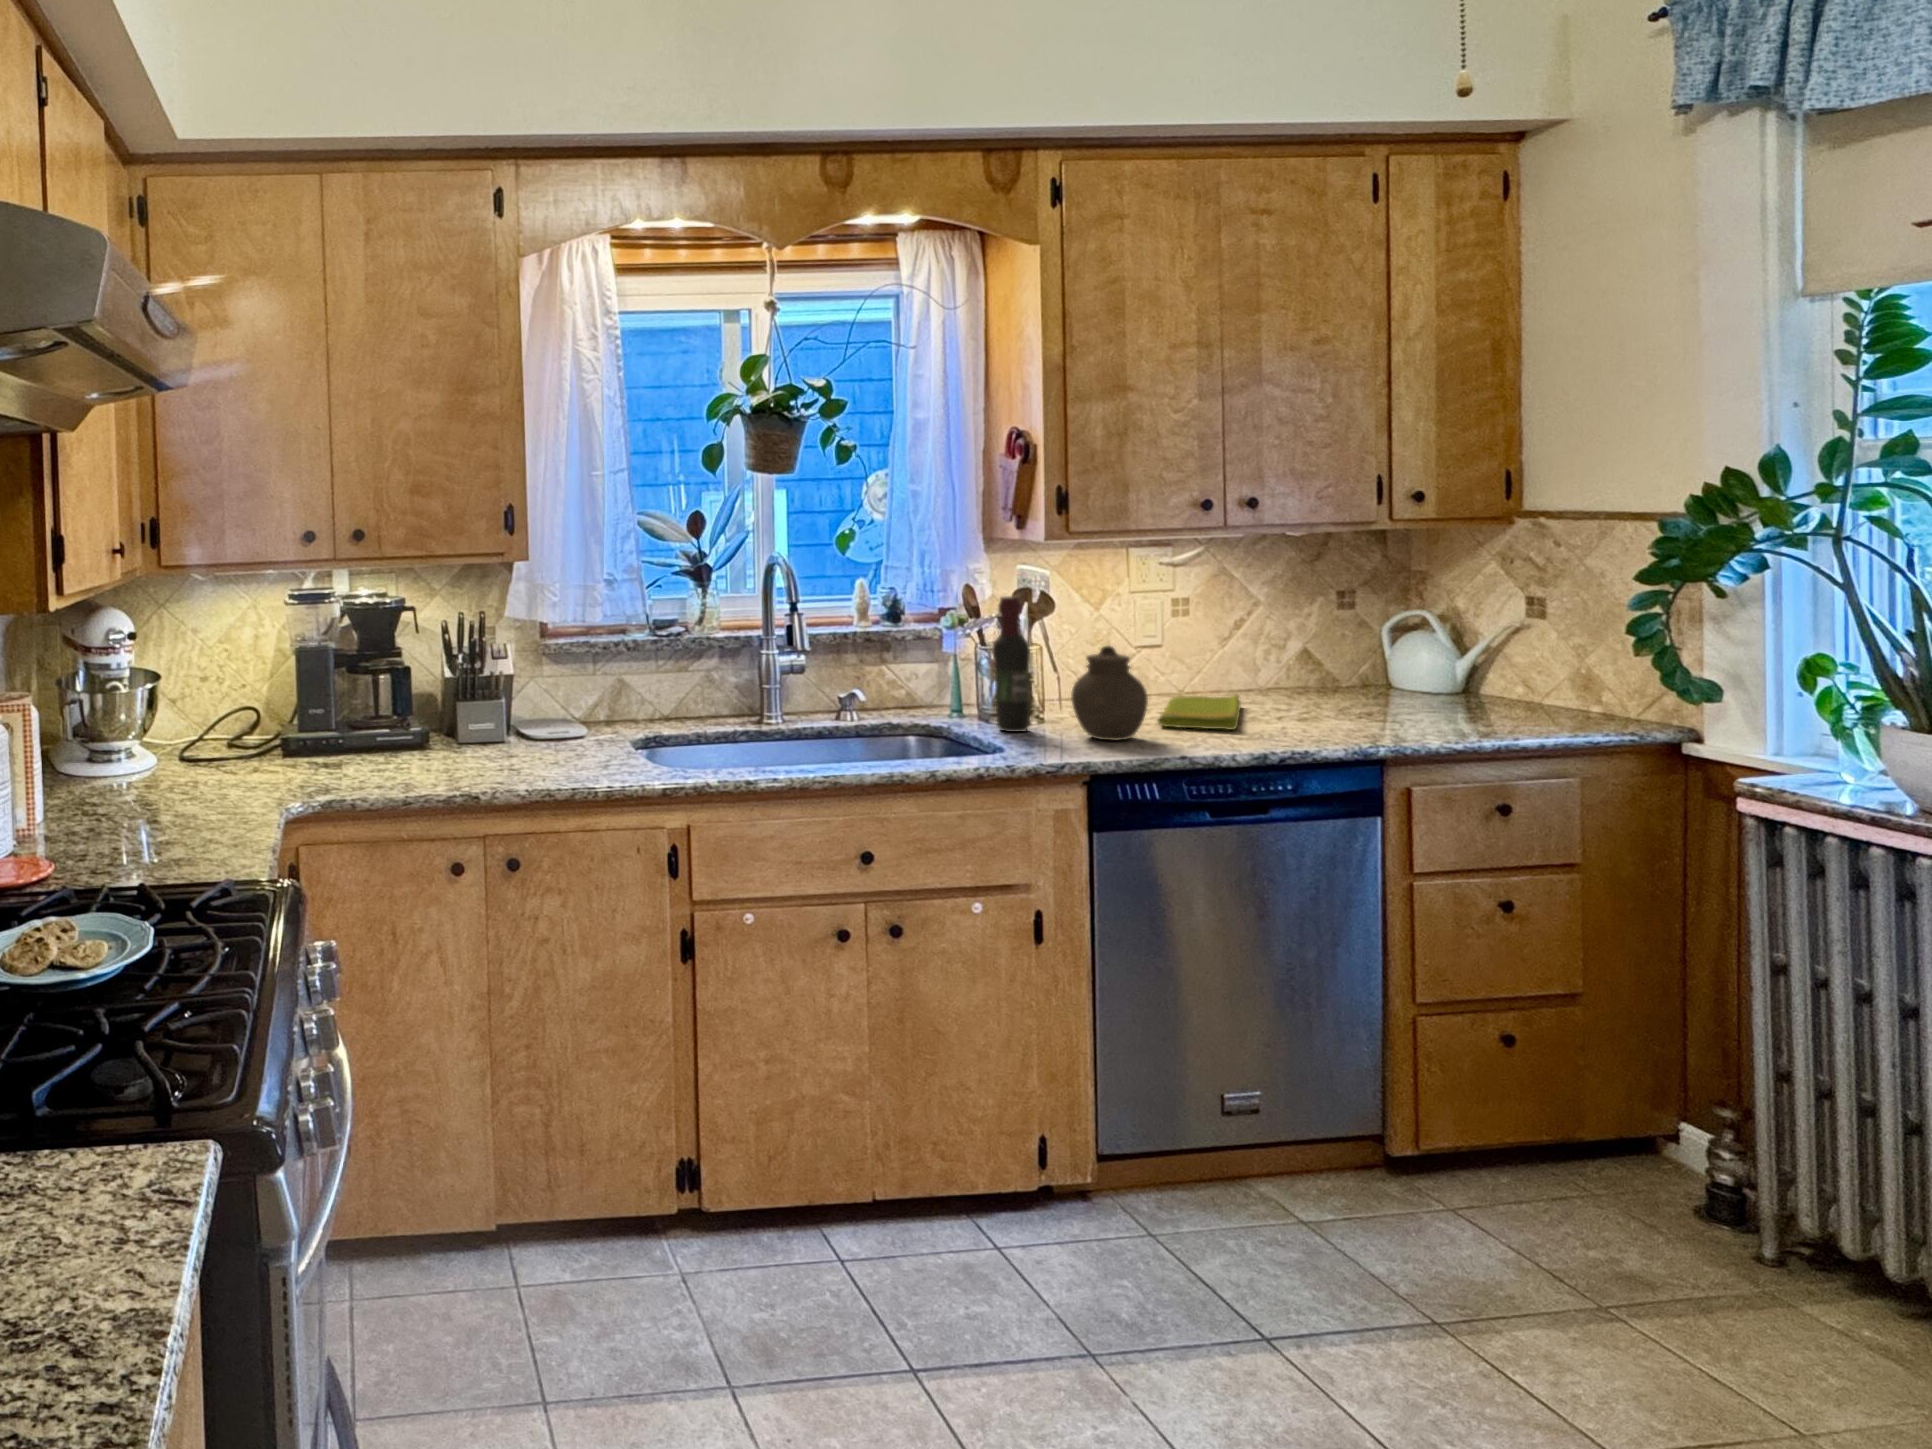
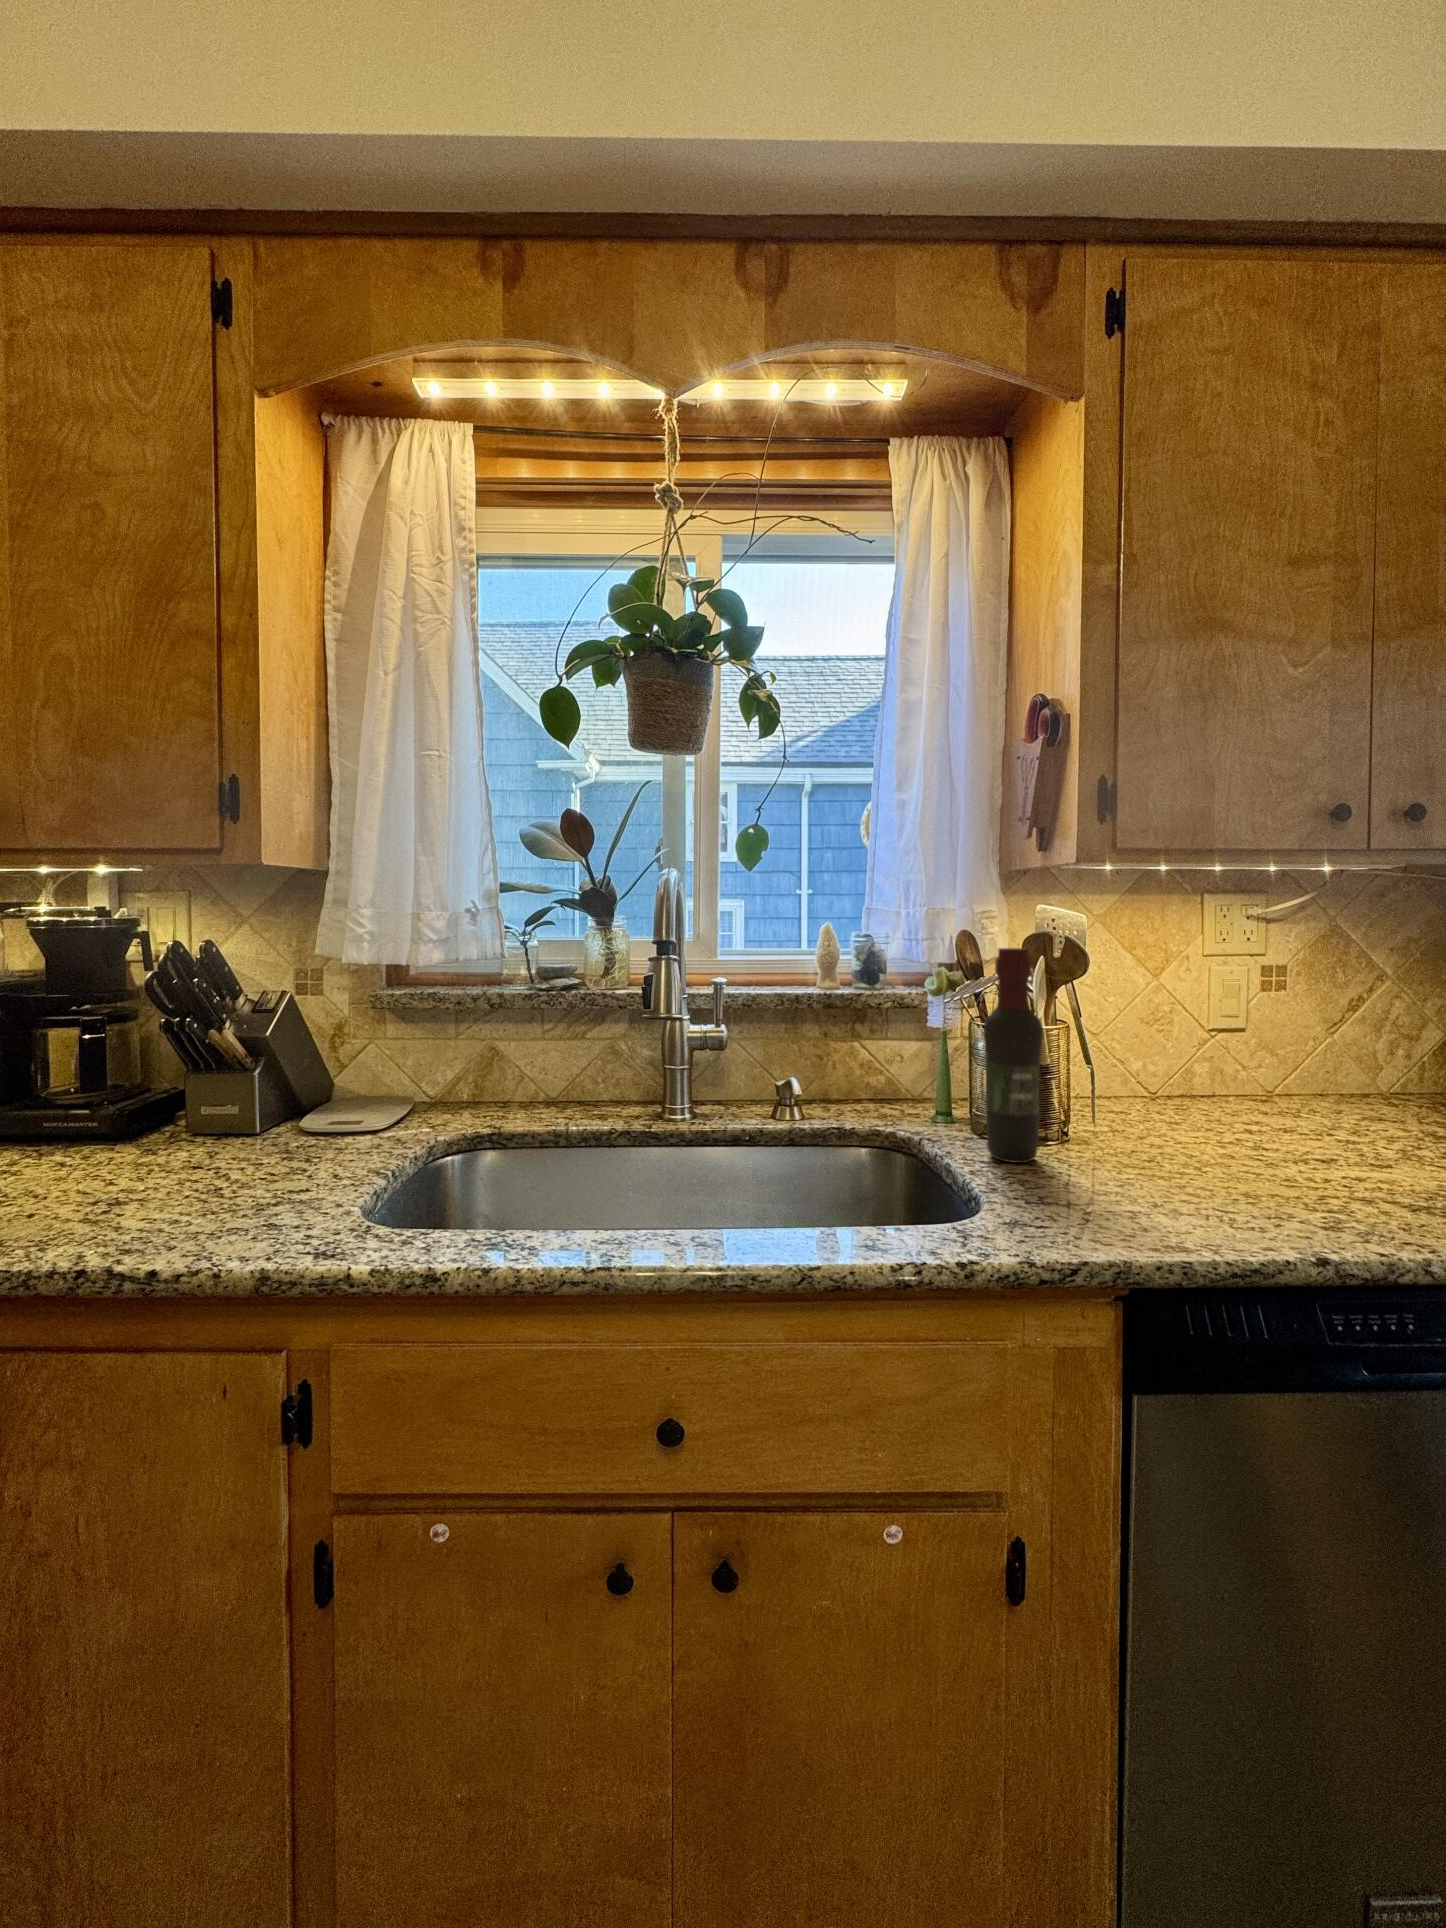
jar: present [1071,646,1148,741] -> none [1105,1033,1239,1199]
dish towel: present [1158,695,1241,730] -> none [1247,1106,1391,1185]

